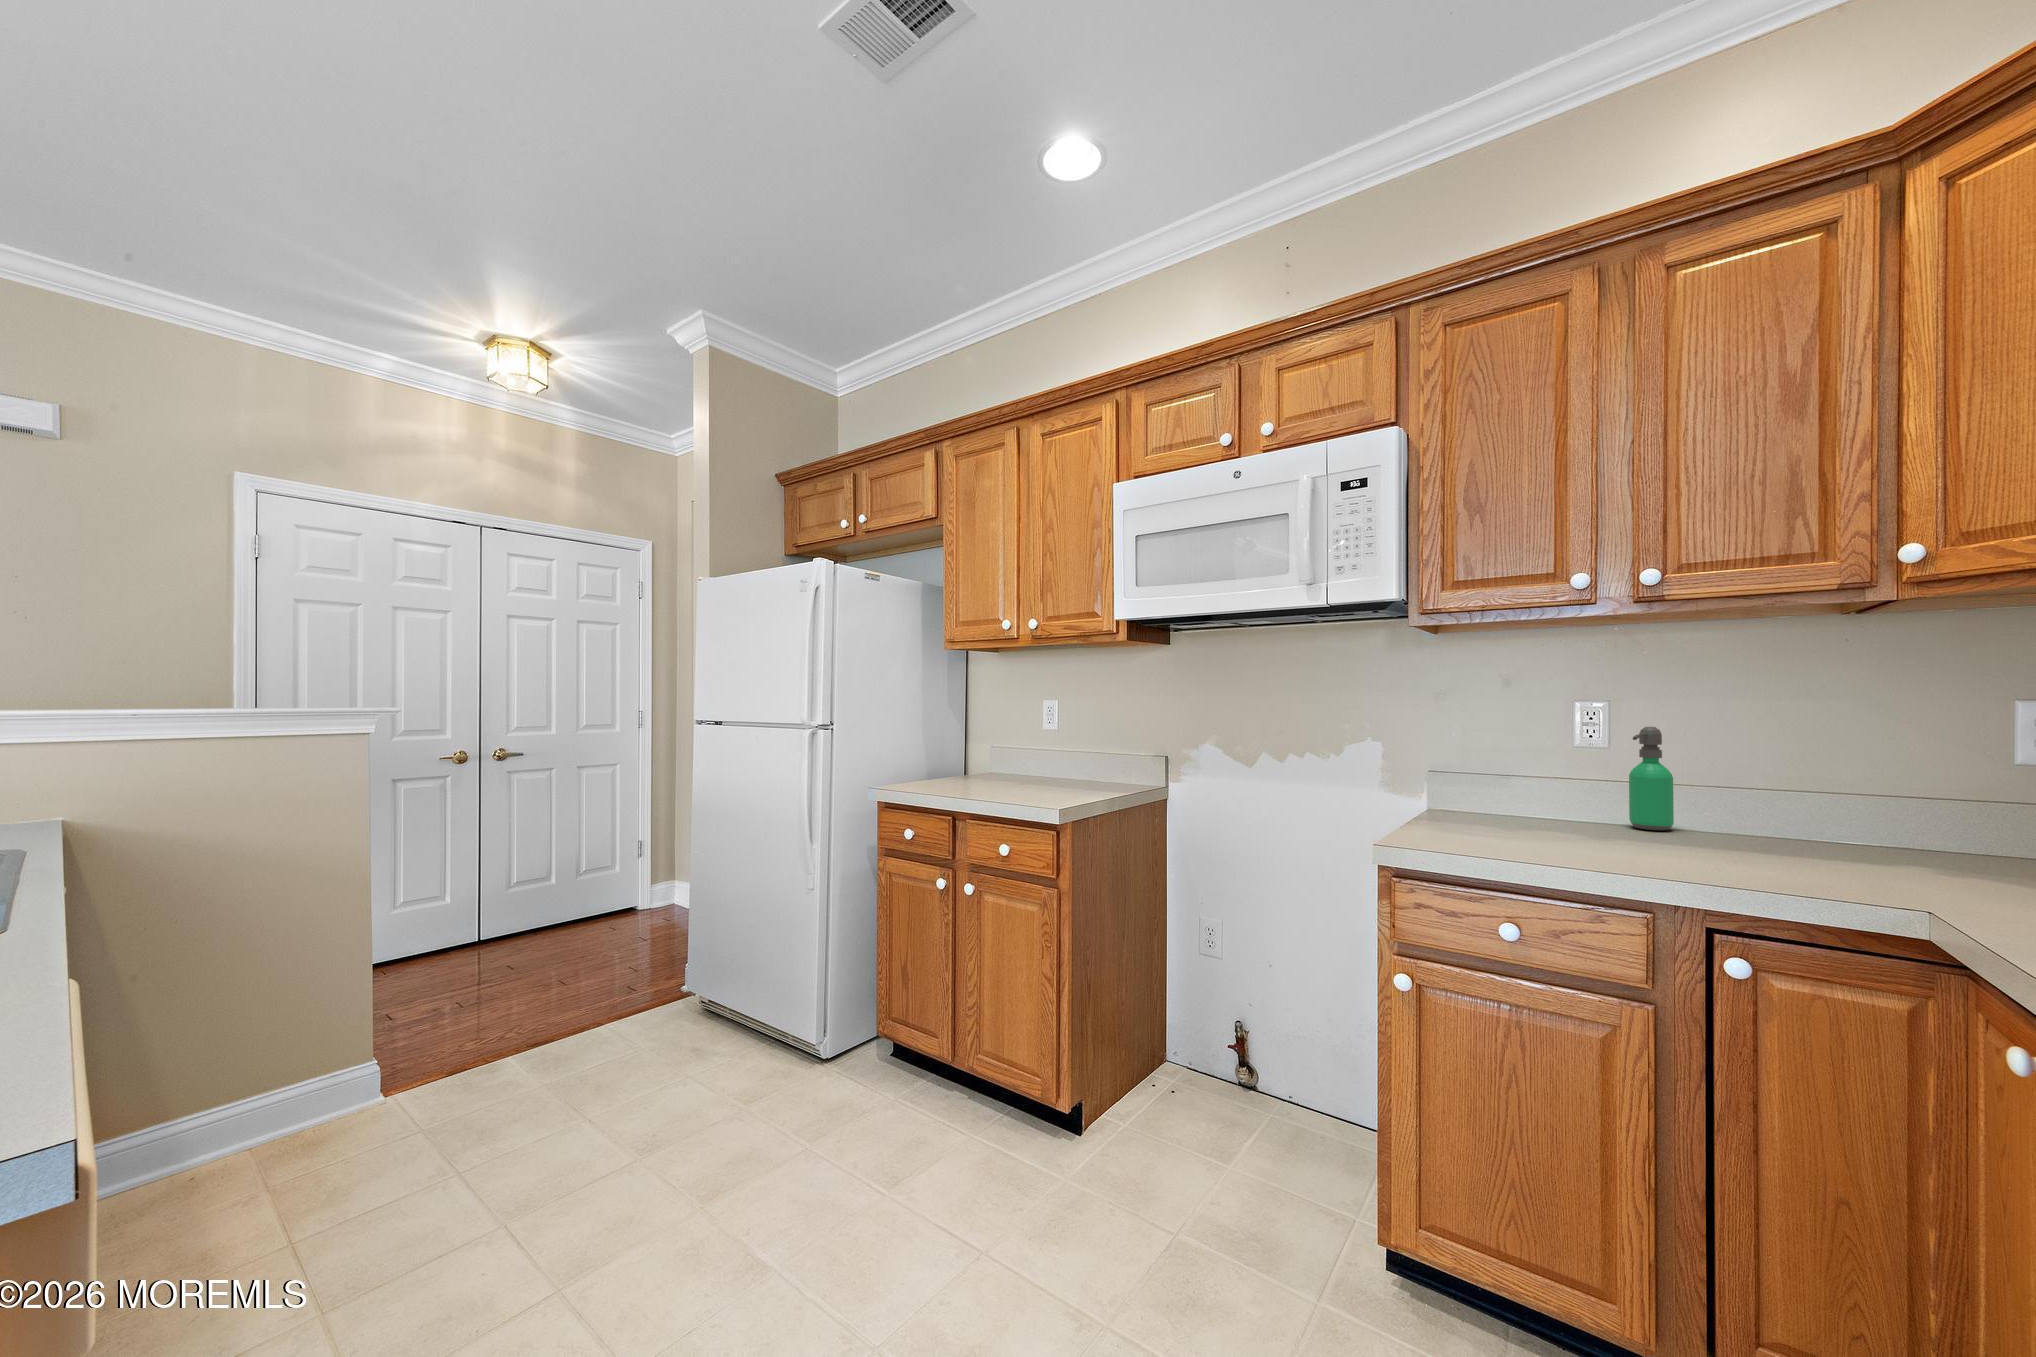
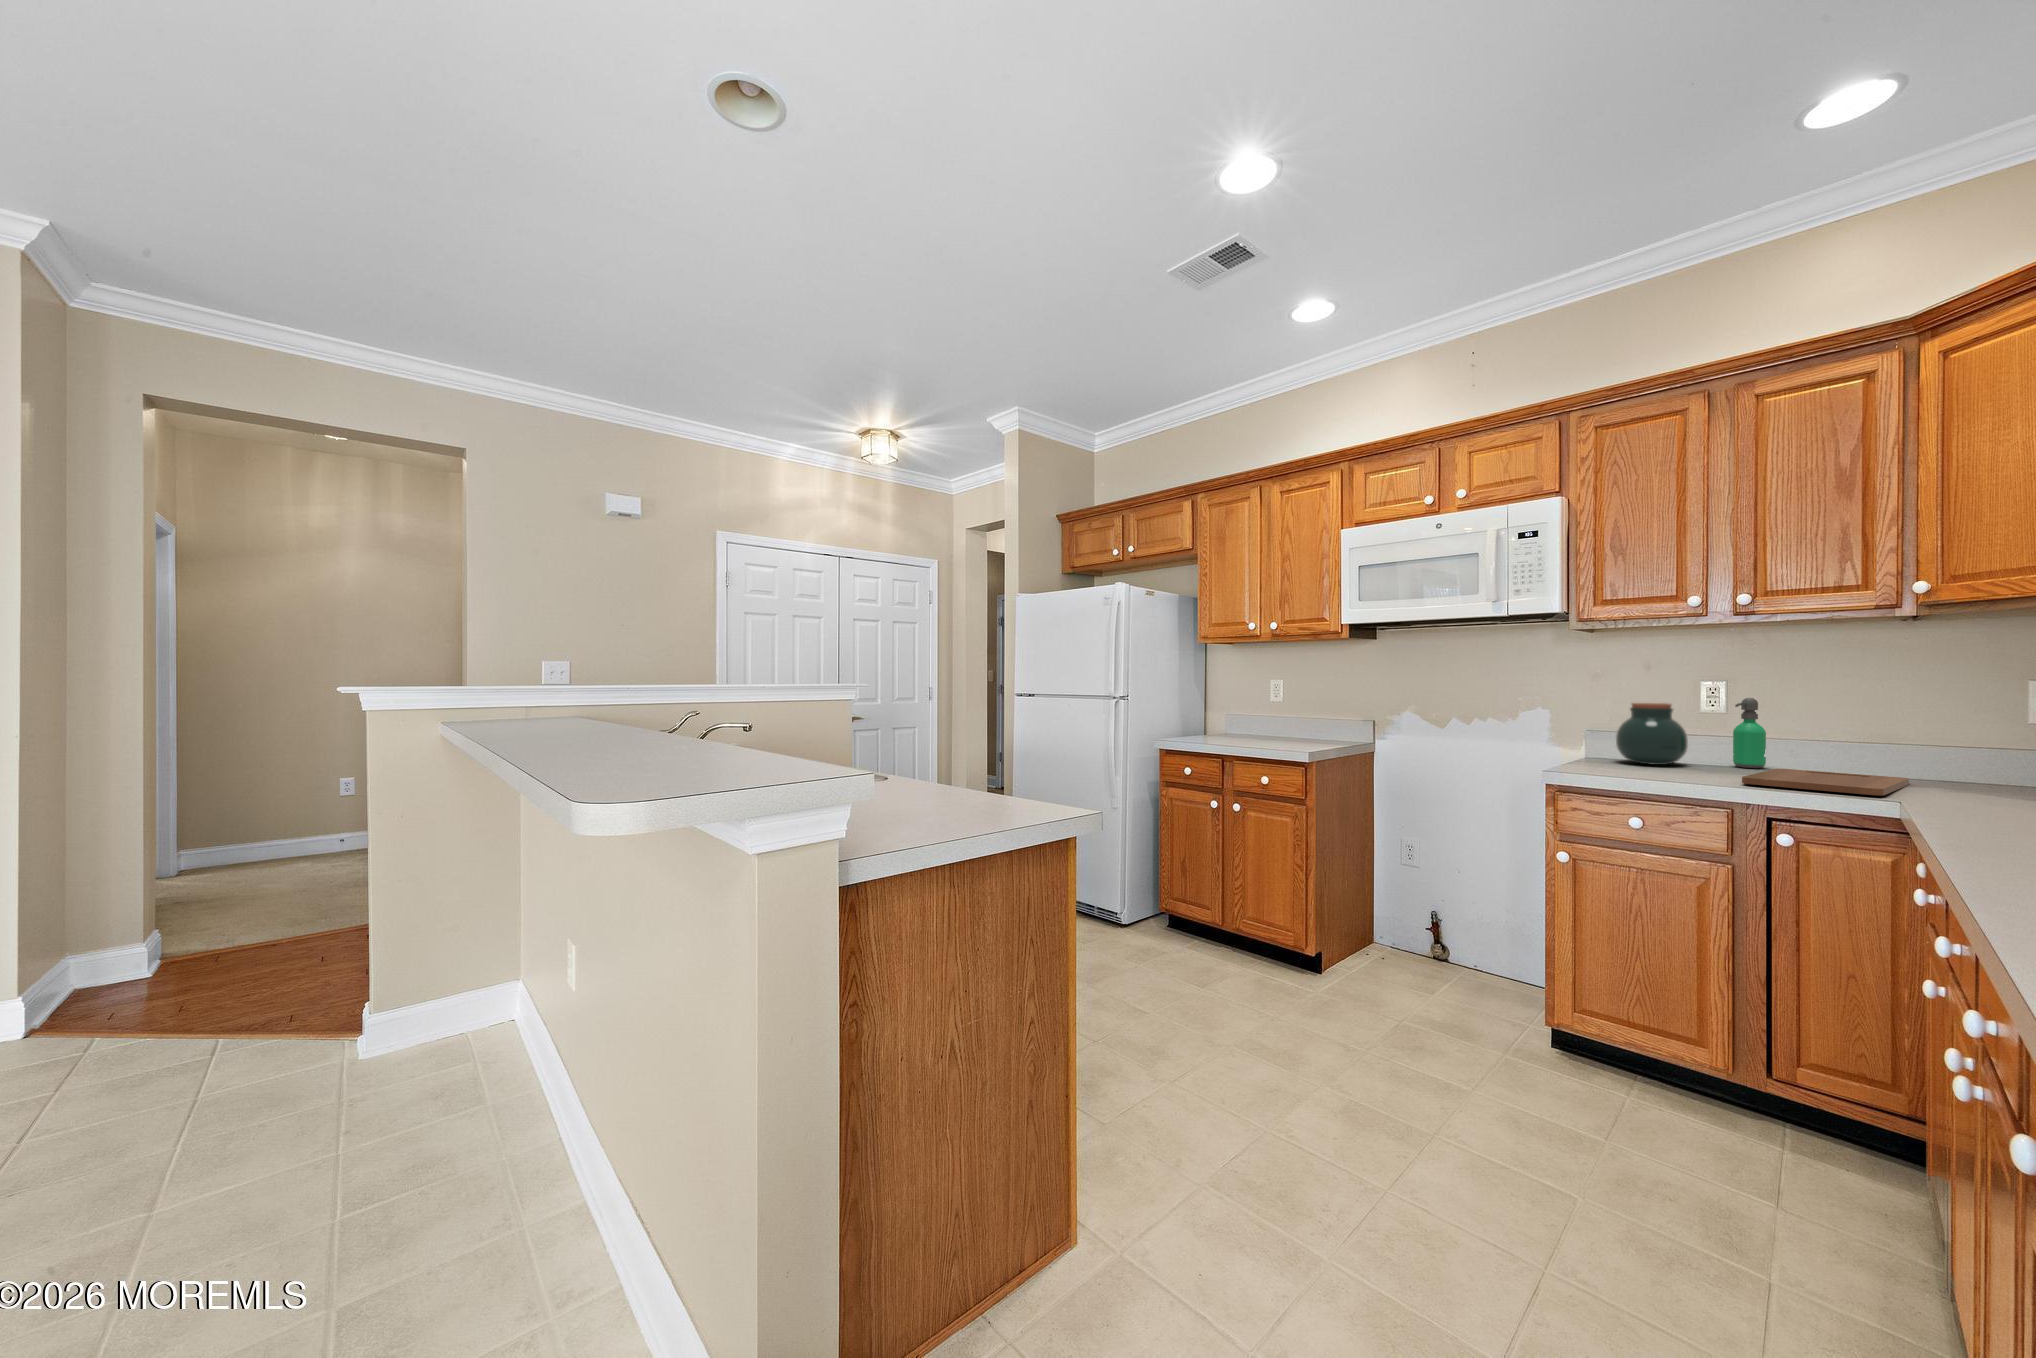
jar: none [1474,733,1570,826] -> present [1616,703,1688,765]
cutting board: none [1659,834,1884,895] -> present [1742,768,1909,796]

